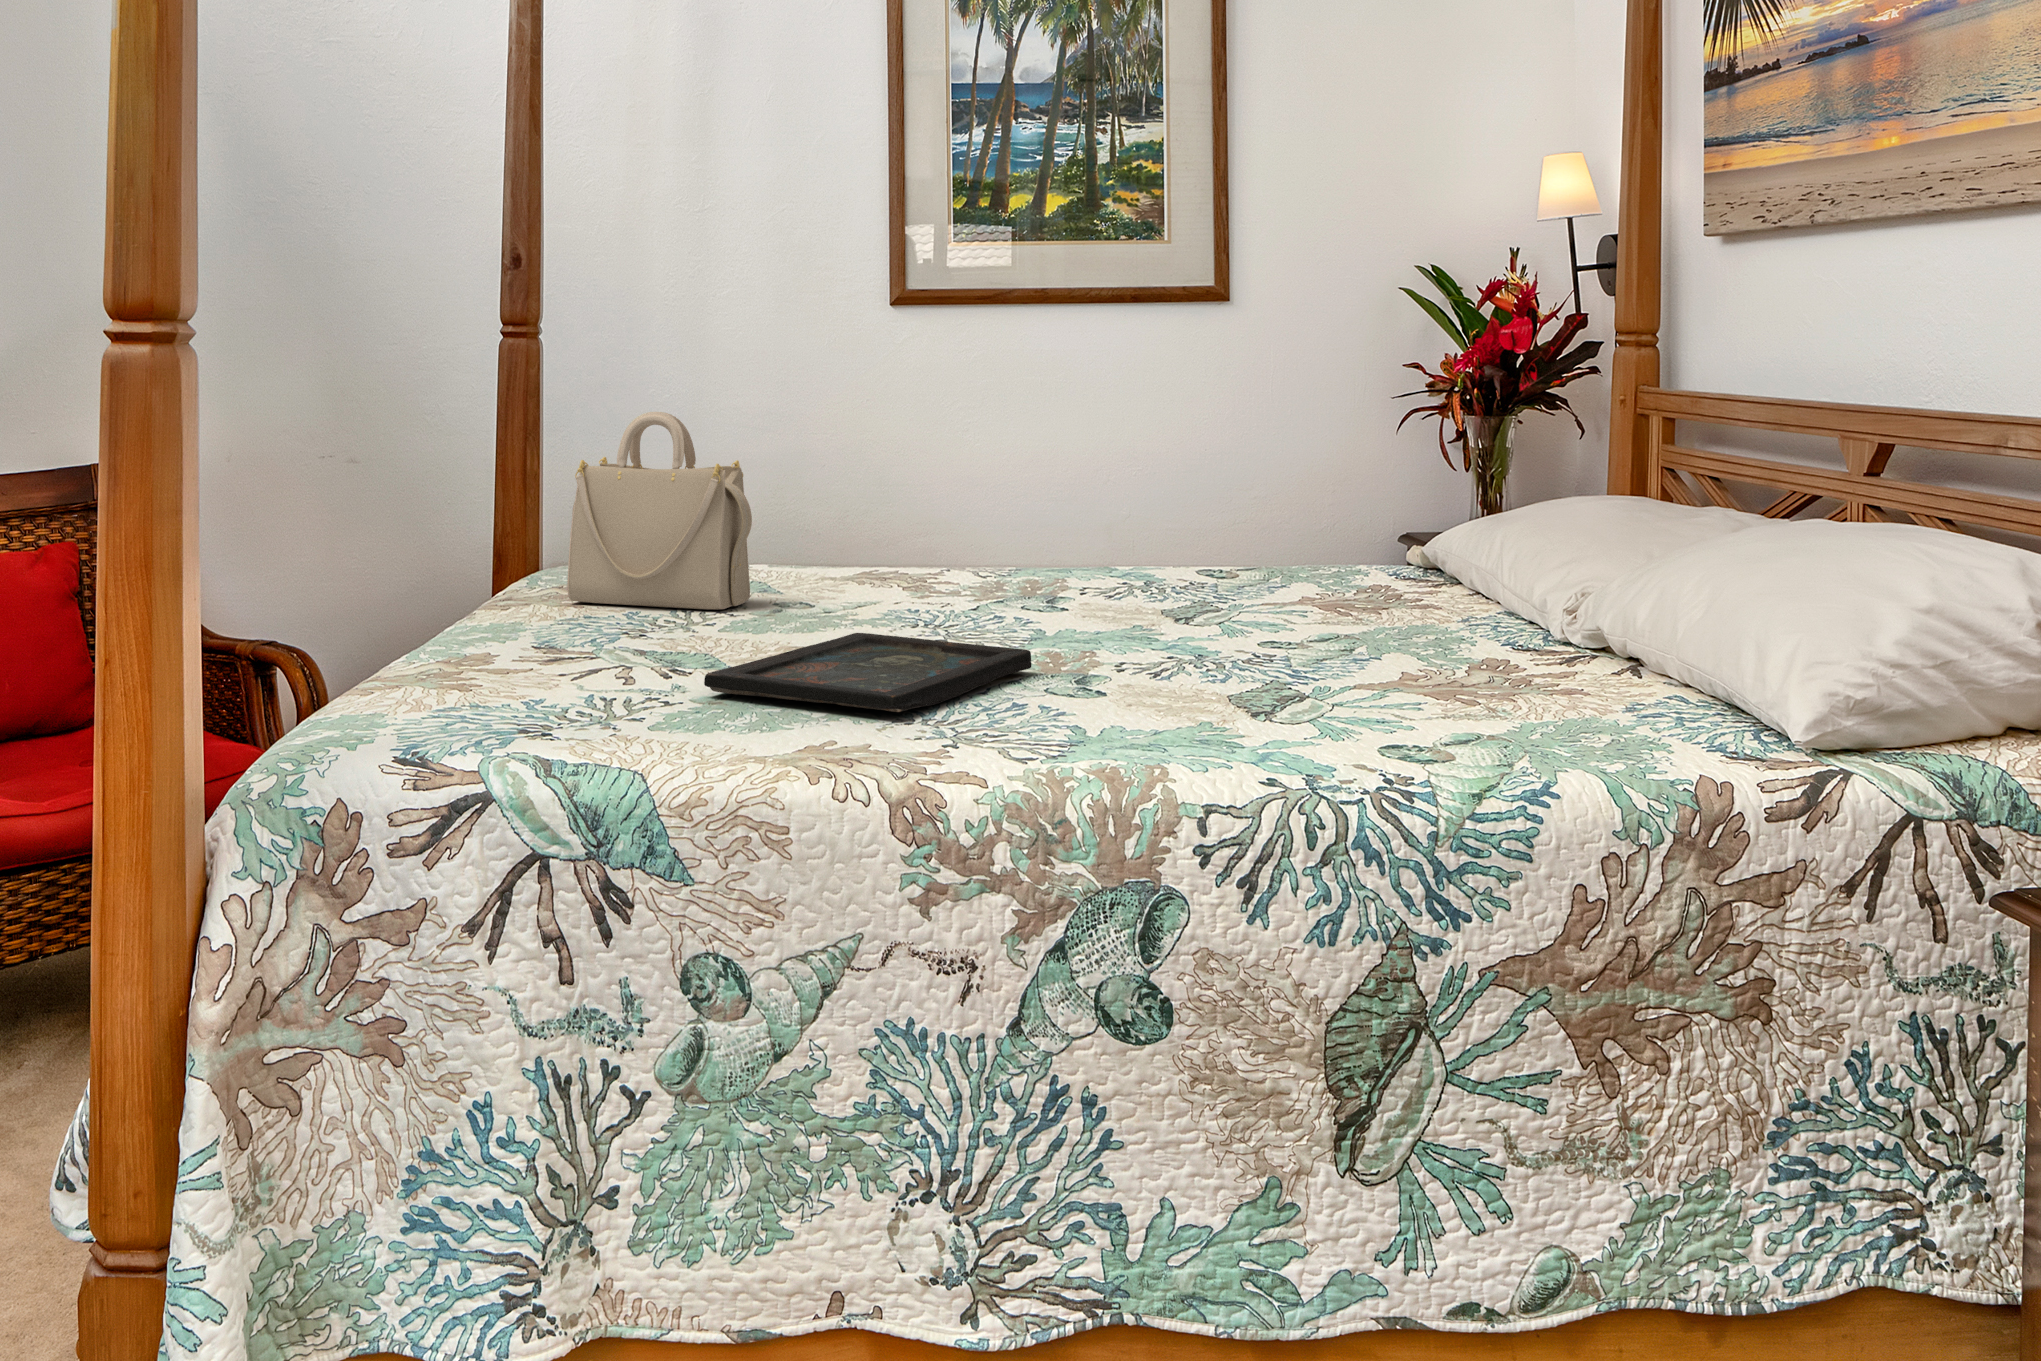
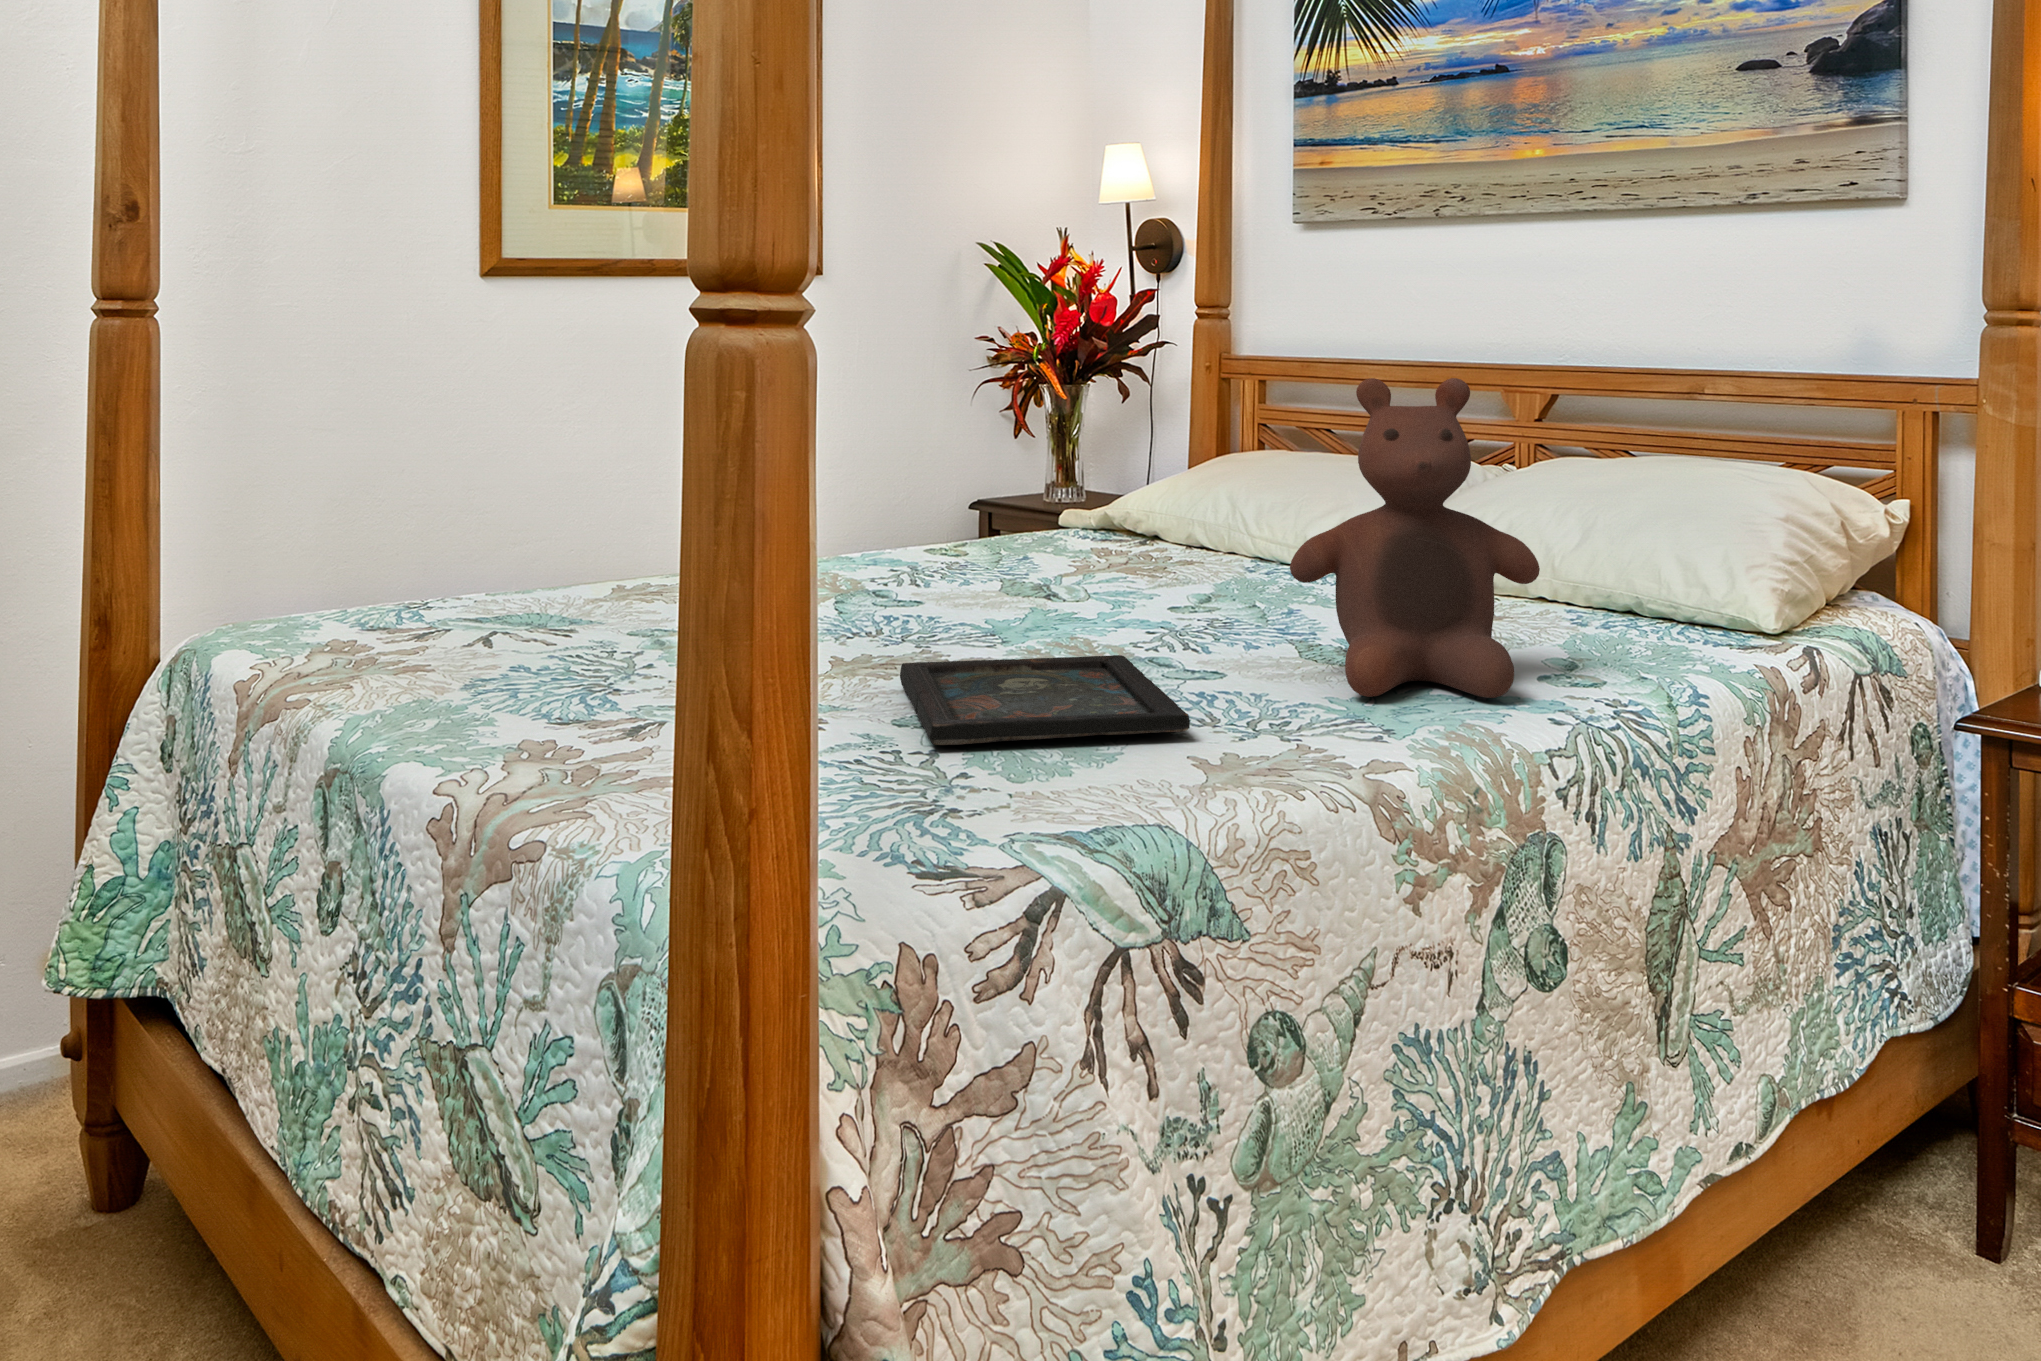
stuffed bear: none [1132,396,1397,735] -> present [1290,378,1540,698]
handbag: present [567,412,752,610] -> none [343,423,598,681]

